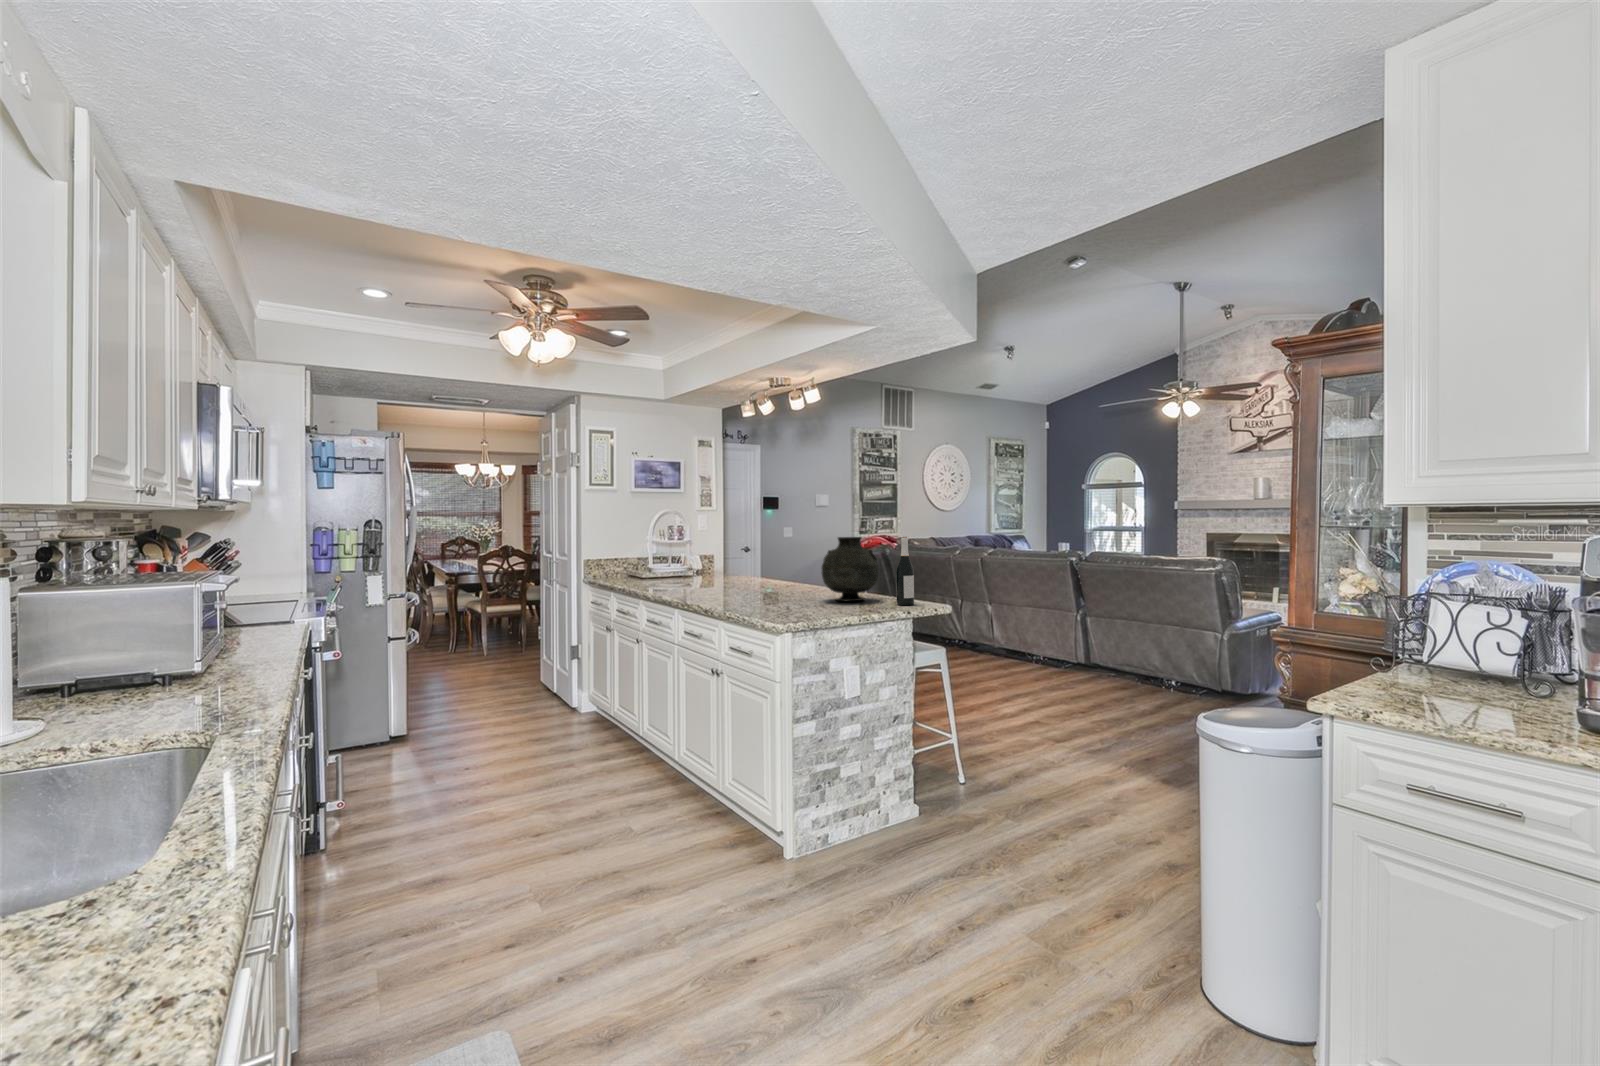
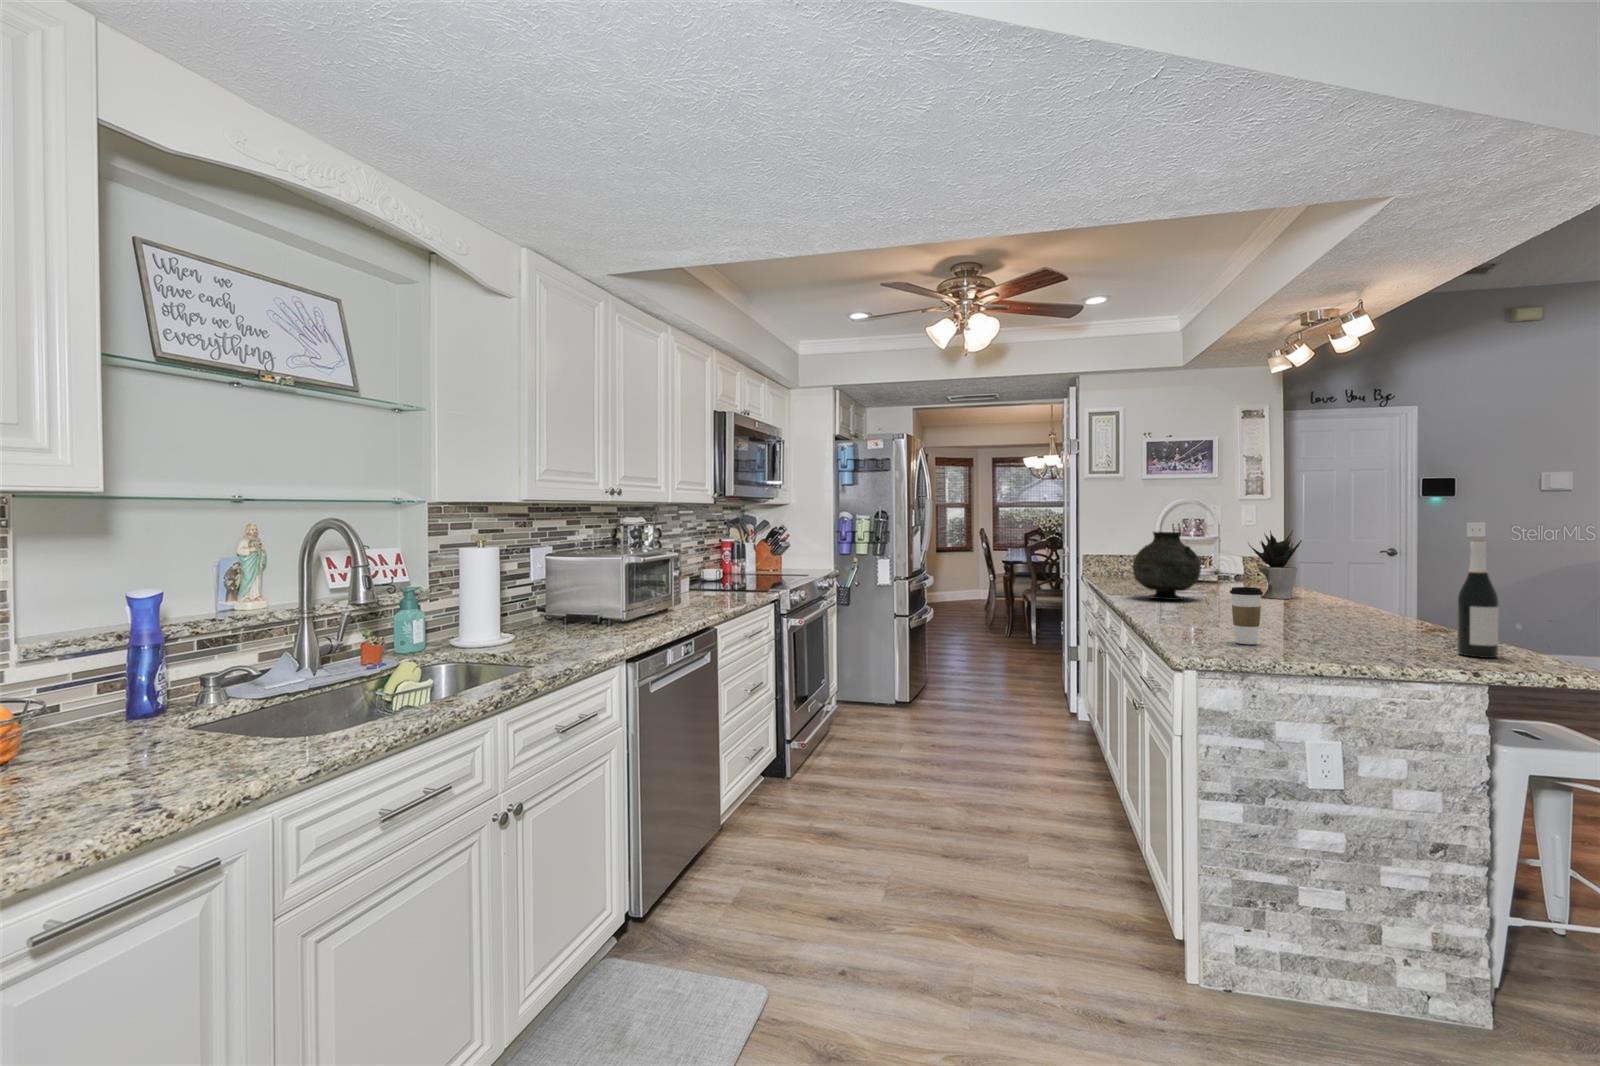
potted plant: none [737,533,770,584] -> present [1248,530,1302,599]
vase: present [822,537,879,601] -> present [1133,532,1201,600]
coffee cup: none [788,573,807,613] -> present [1230,587,1263,644]

